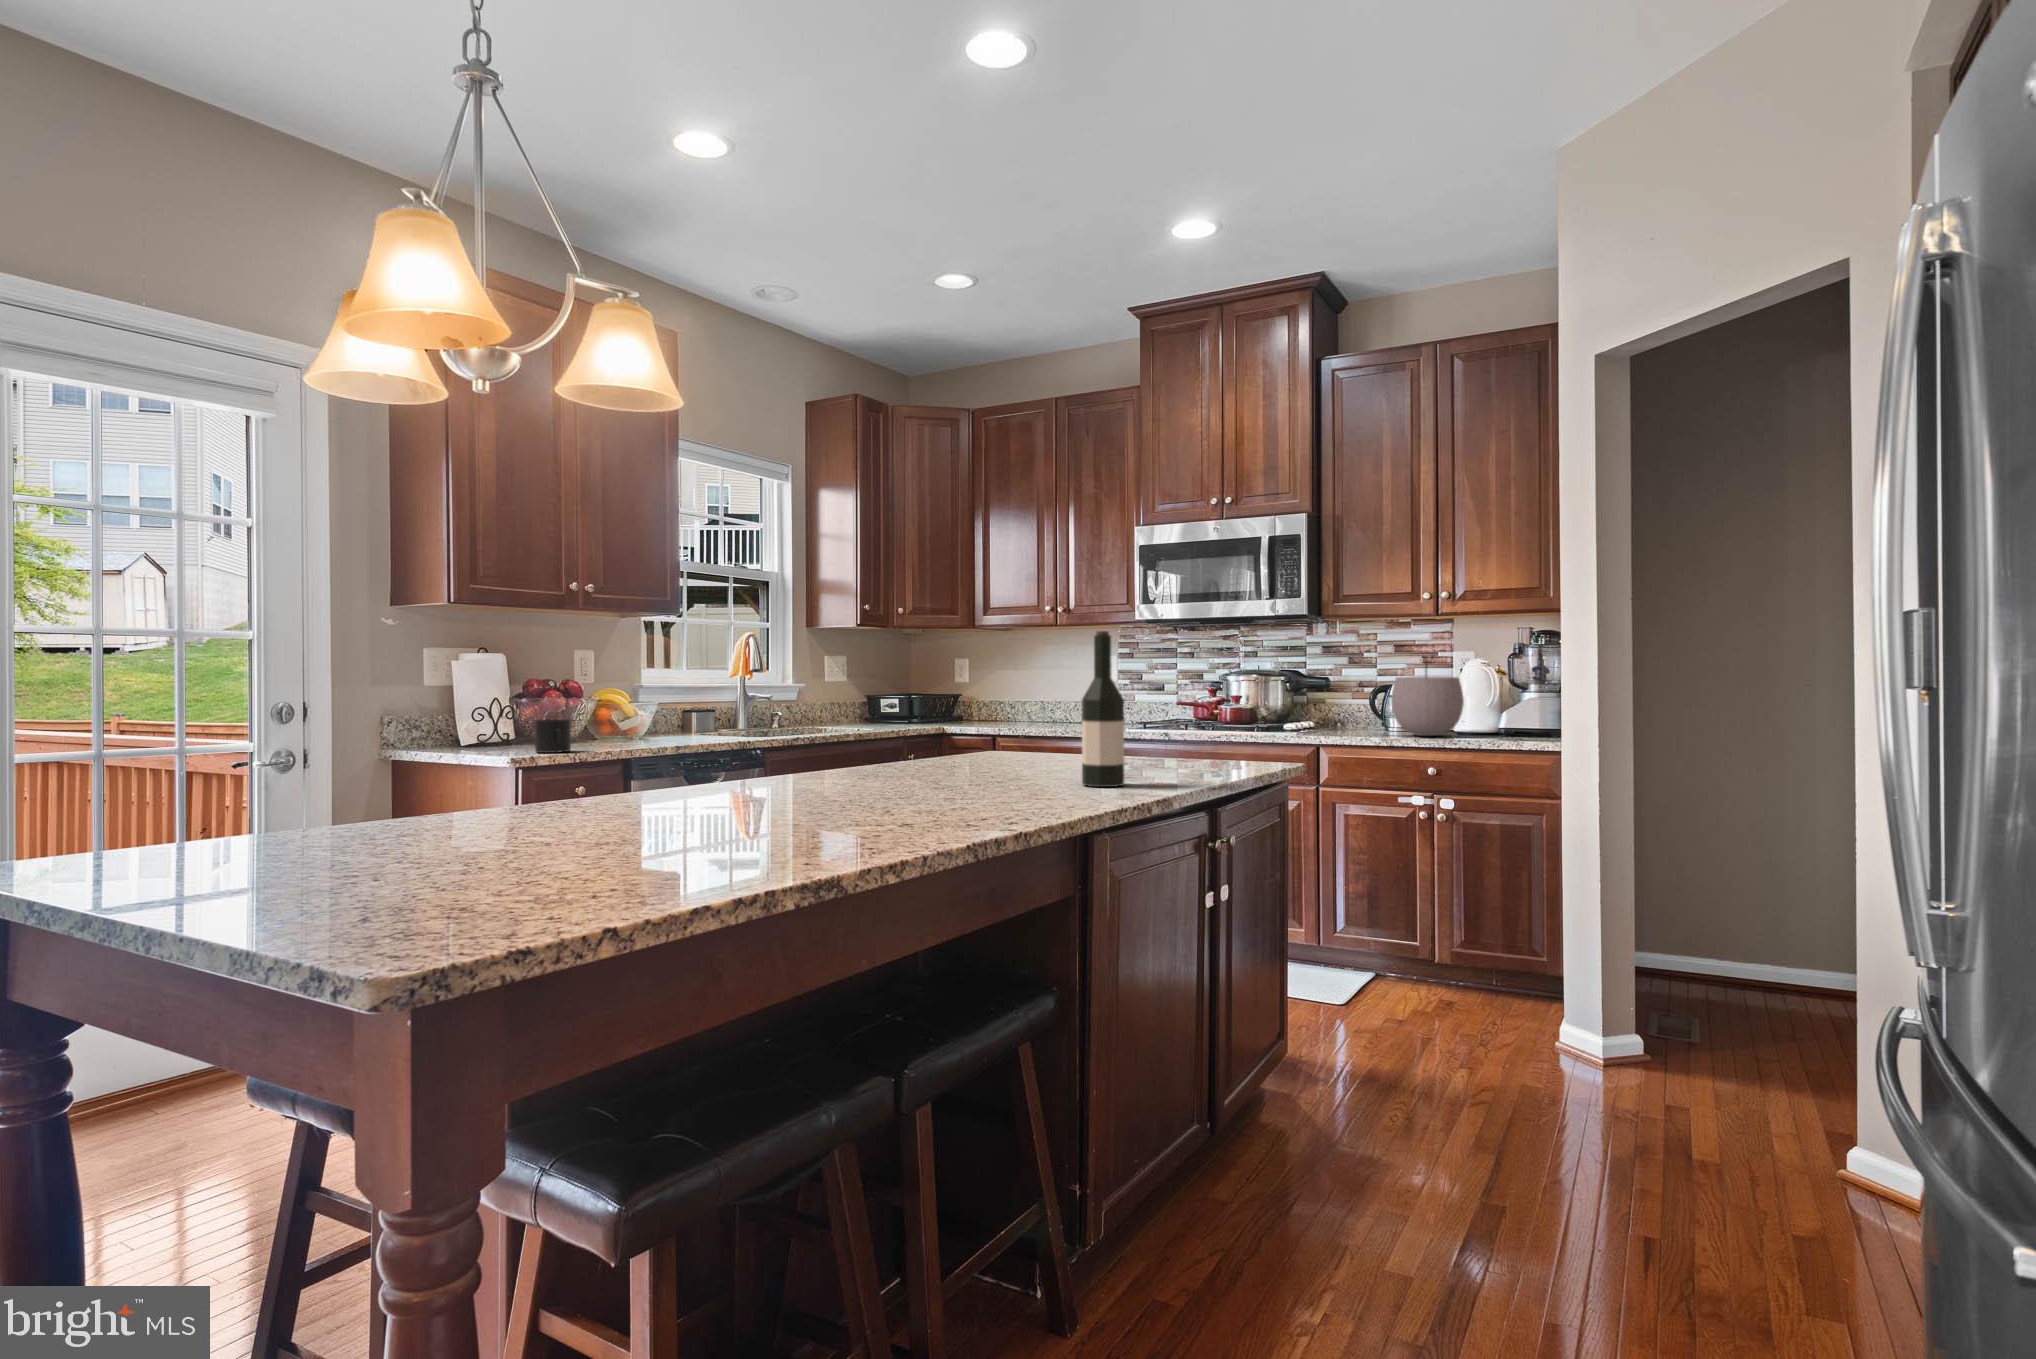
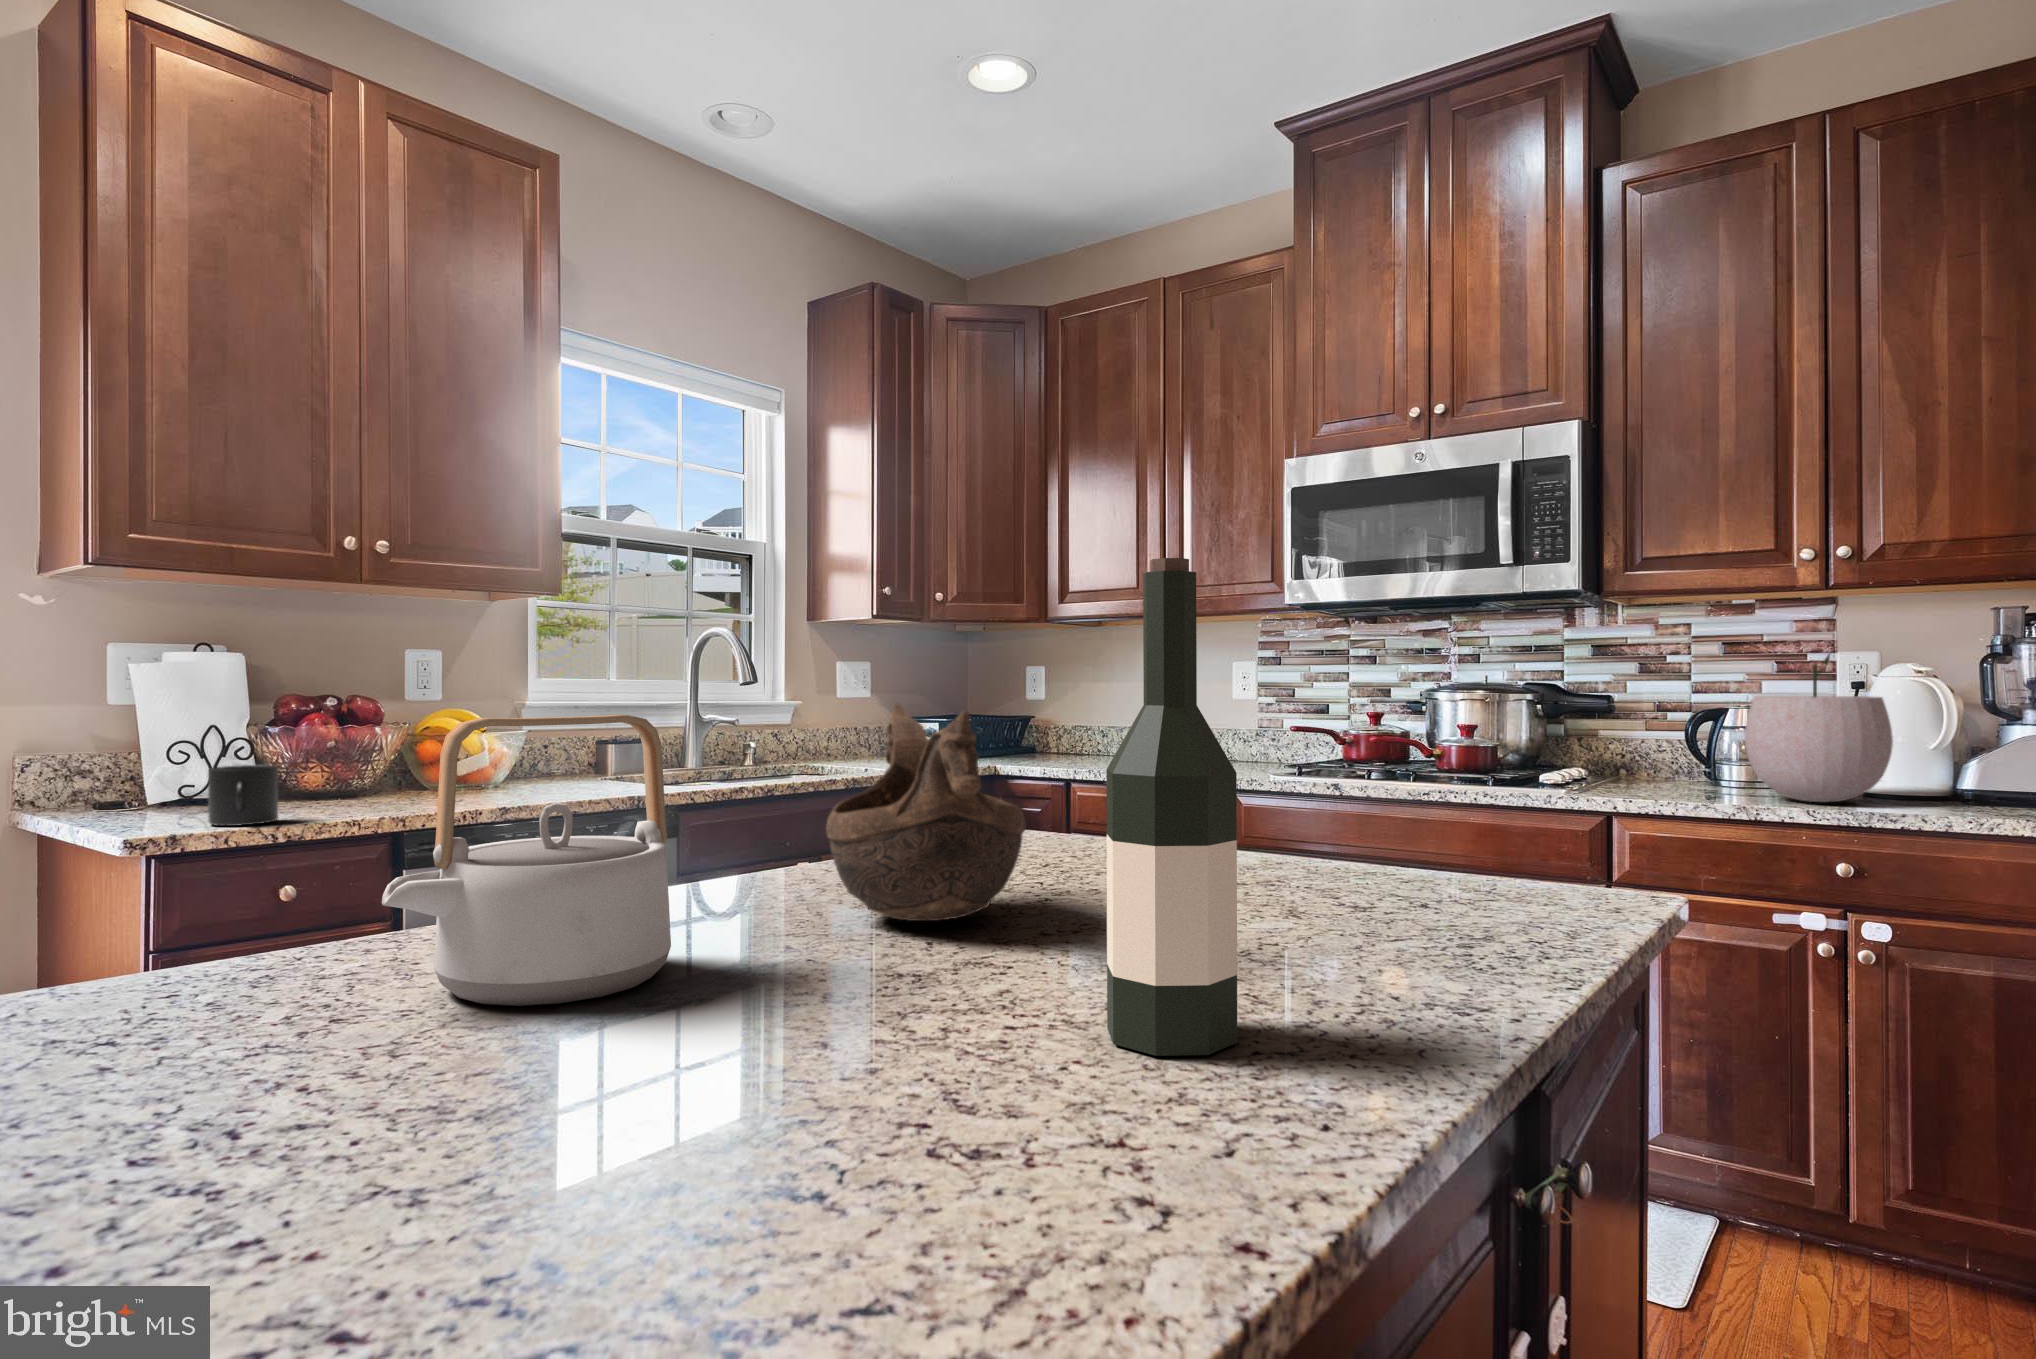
decorative bowl: none [951,680,1033,769] -> present [827,703,1025,921]
teapot: none [829,683,917,784] -> present [382,715,671,1006]

